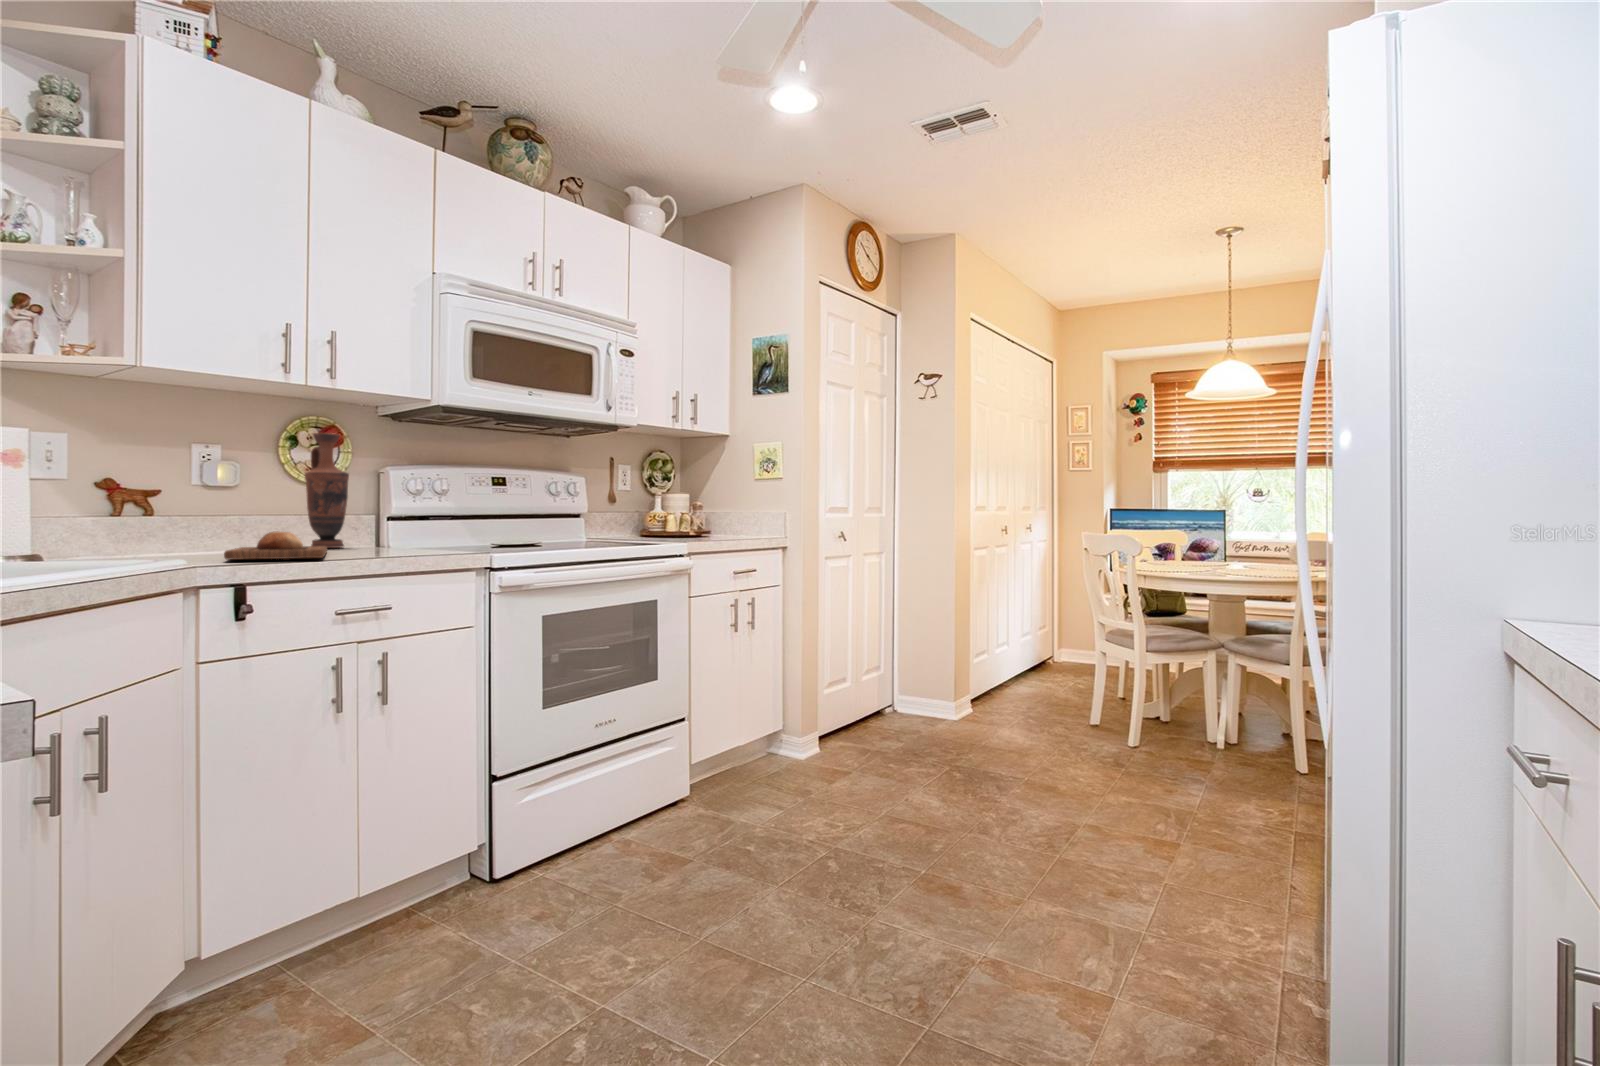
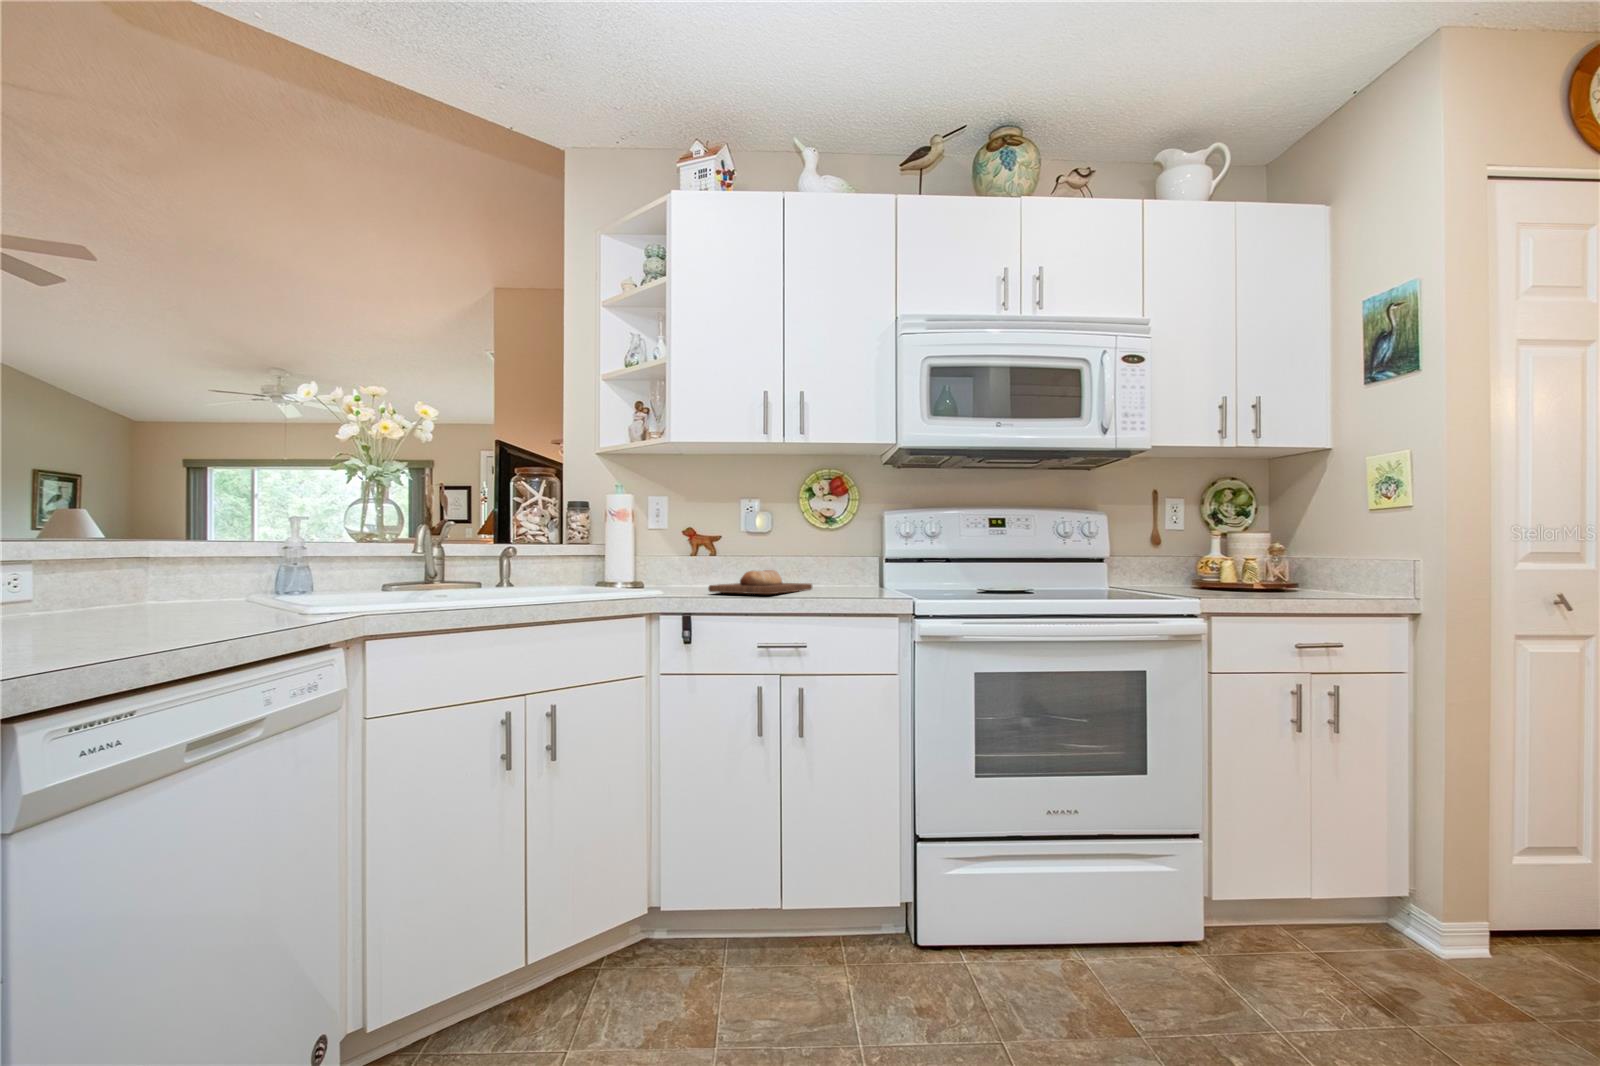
vase: present [305,433,349,548] -> none [814,484,847,585]

